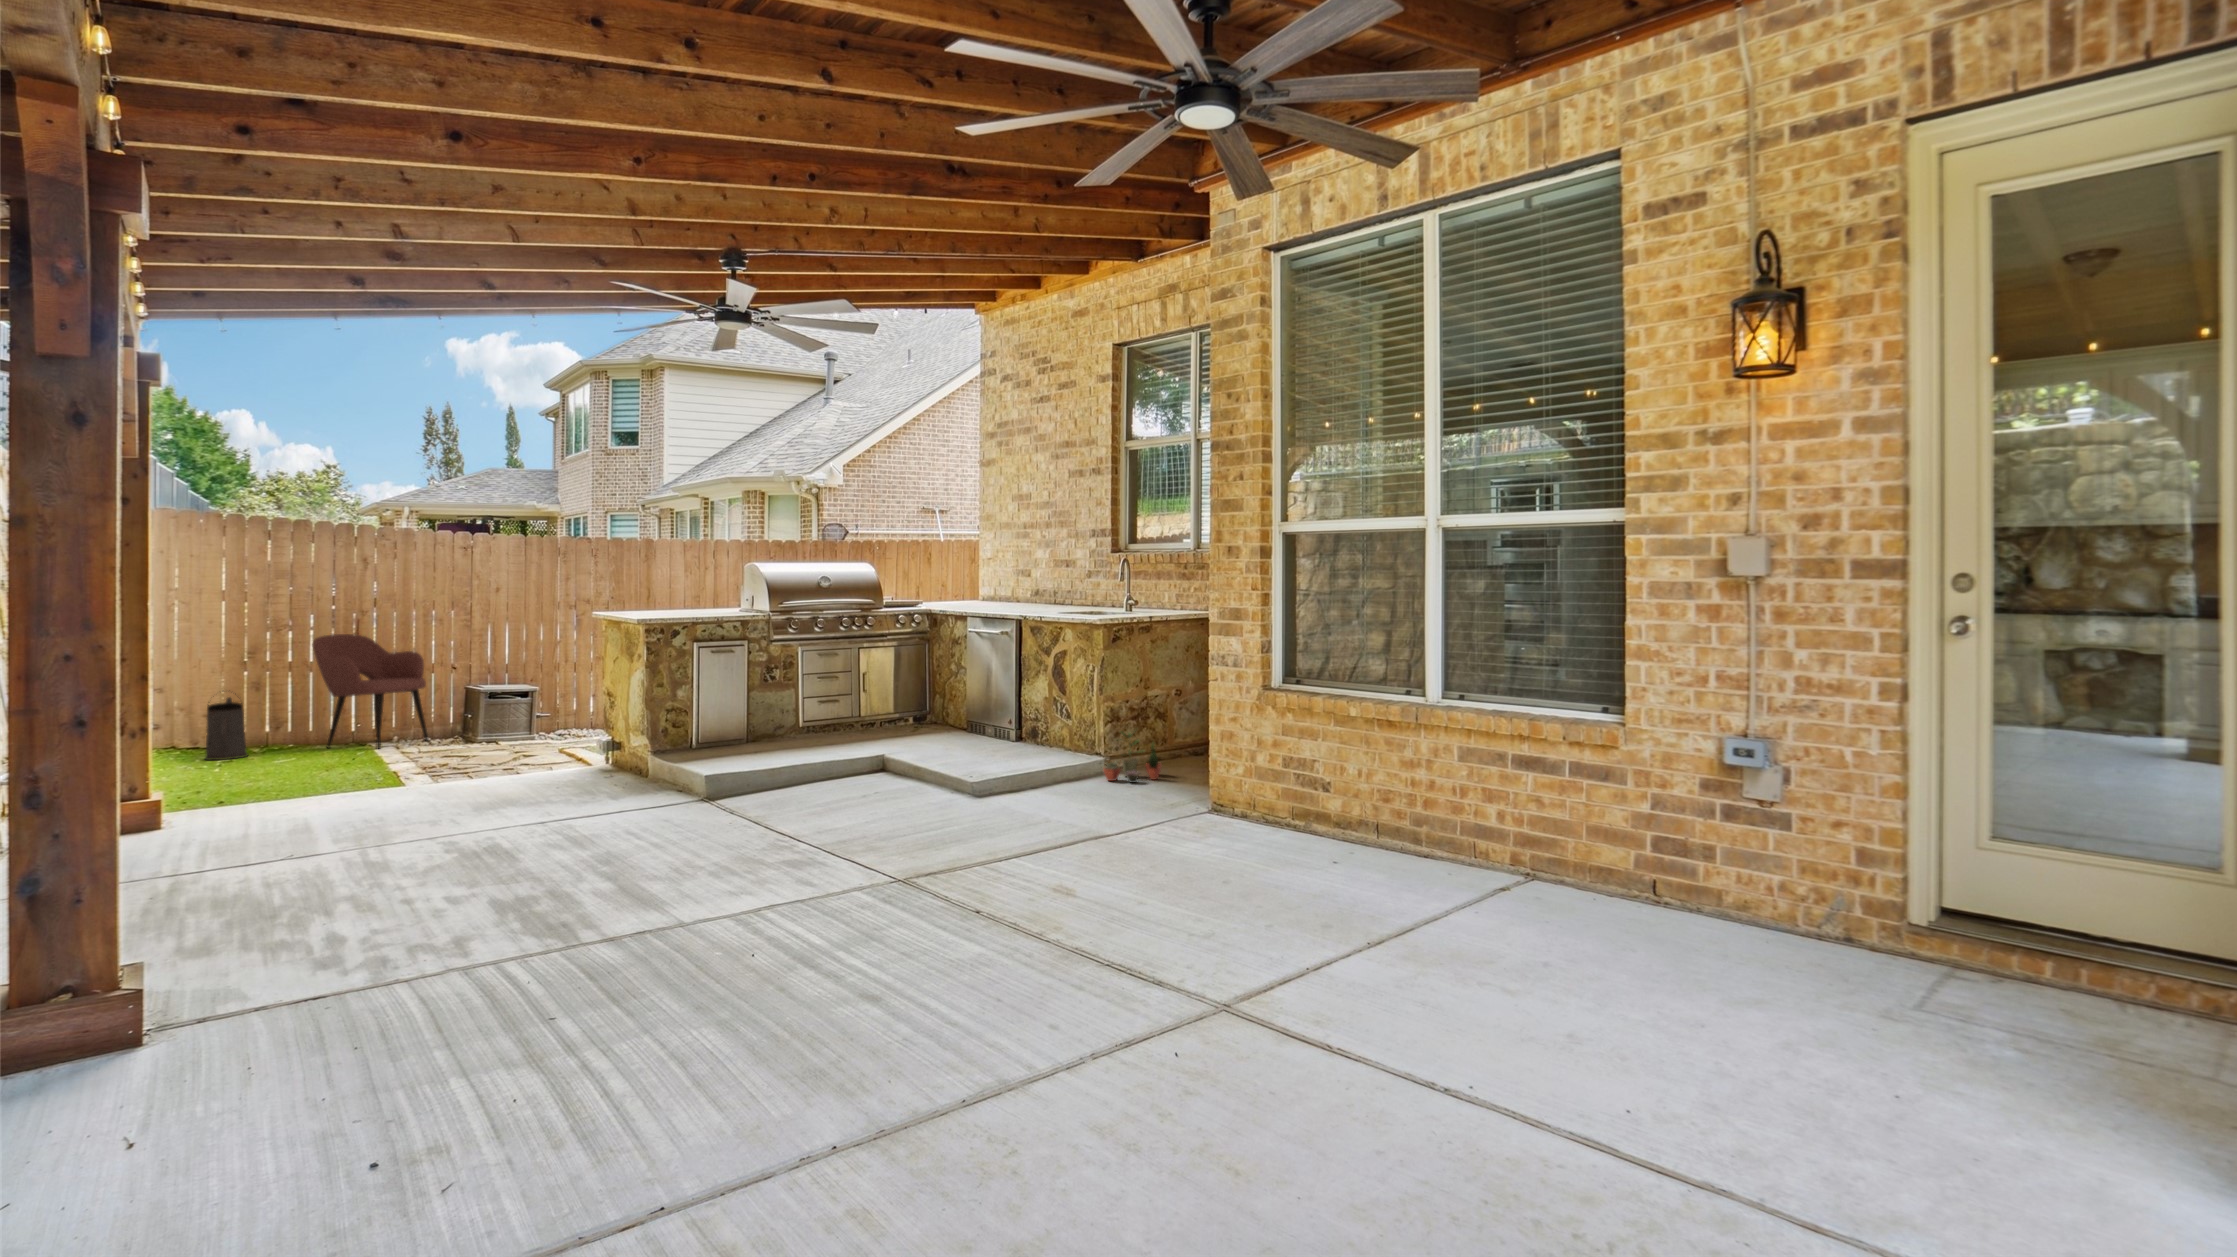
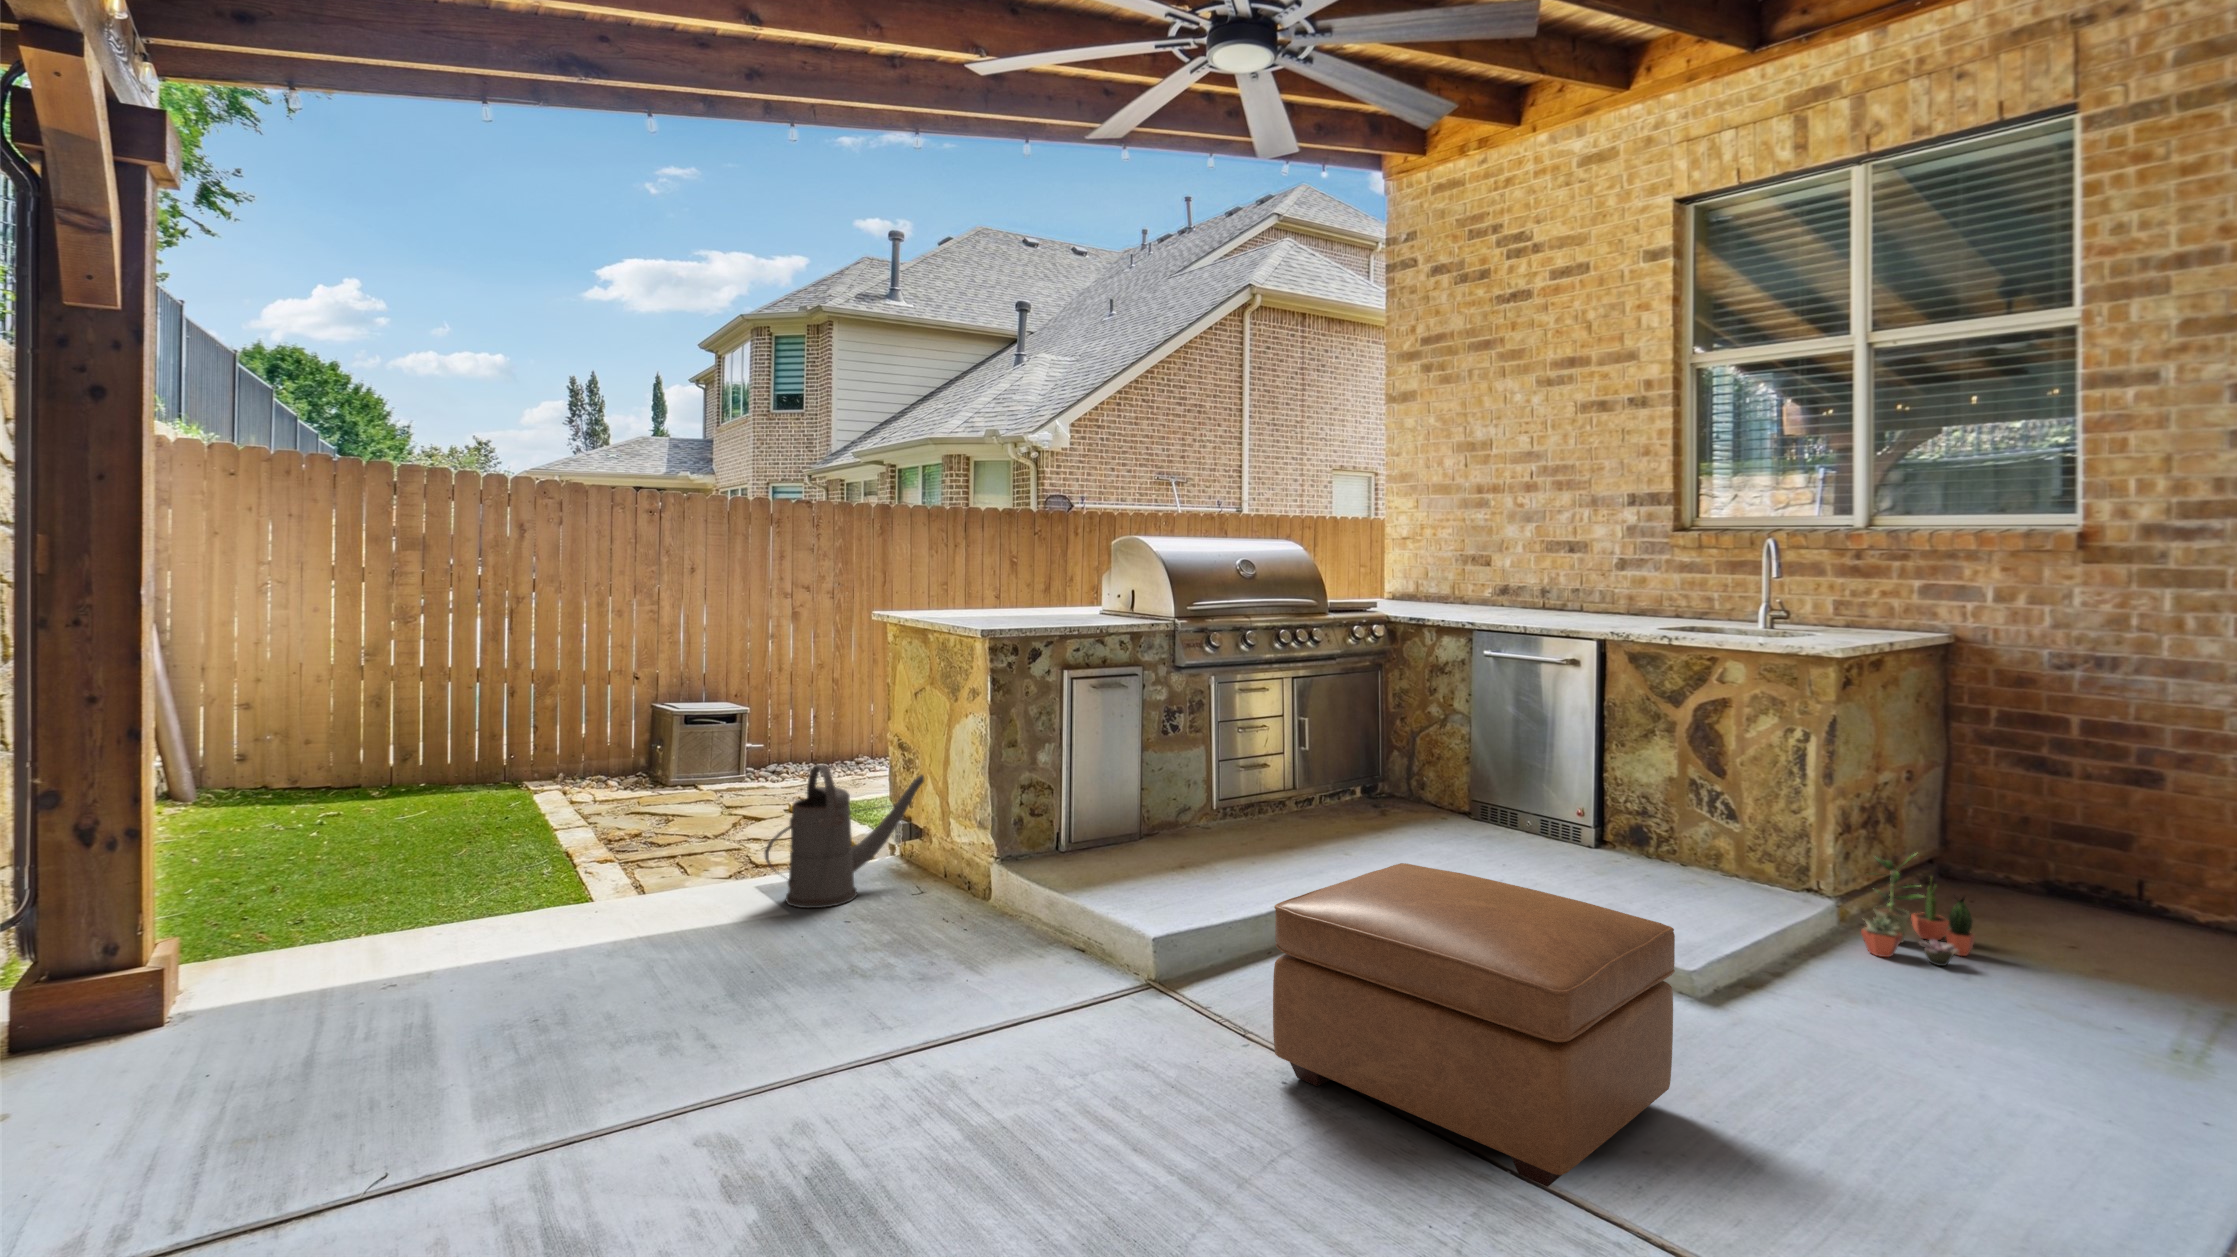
armchair: present [312,634,428,749] -> none [449,629,608,800]
watering can: present [204,693,248,760] -> present [765,765,924,908]
ottoman: none [723,725,895,836] -> present [1273,863,1675,1187]

